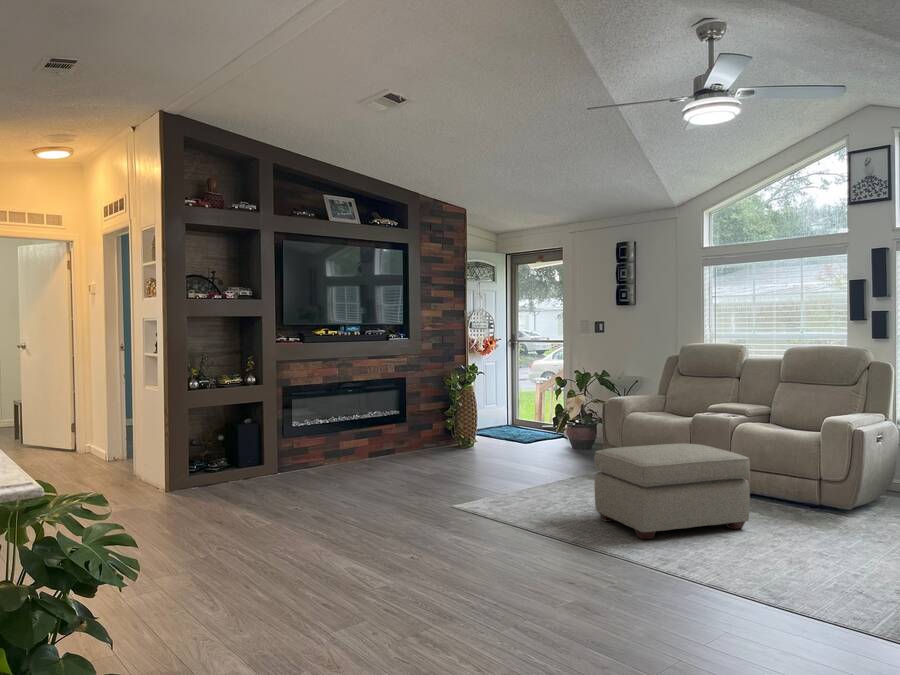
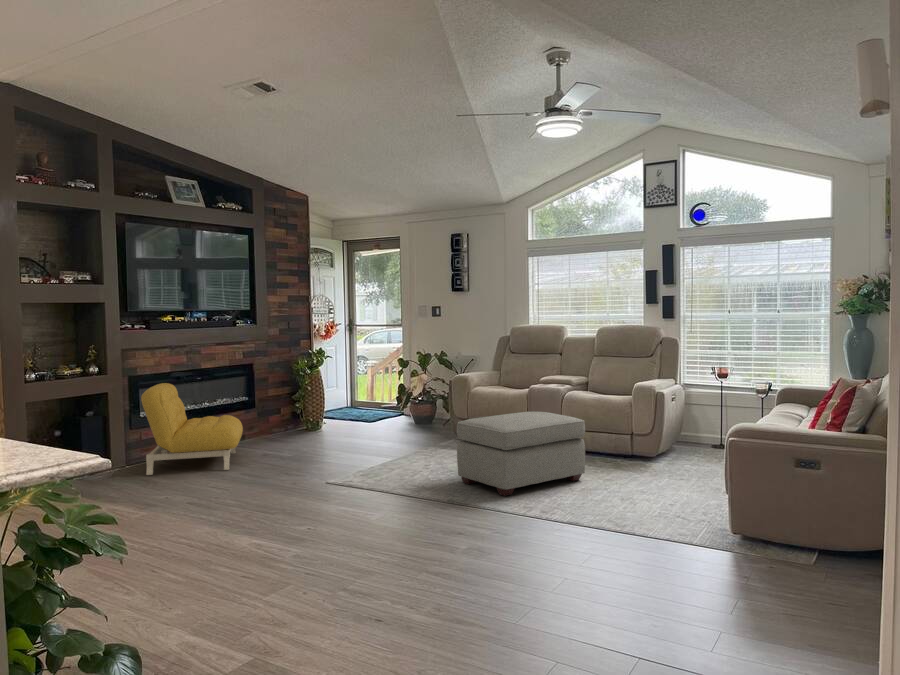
armchair: none [288,395,386,485] -> present [141,383,243,475]

